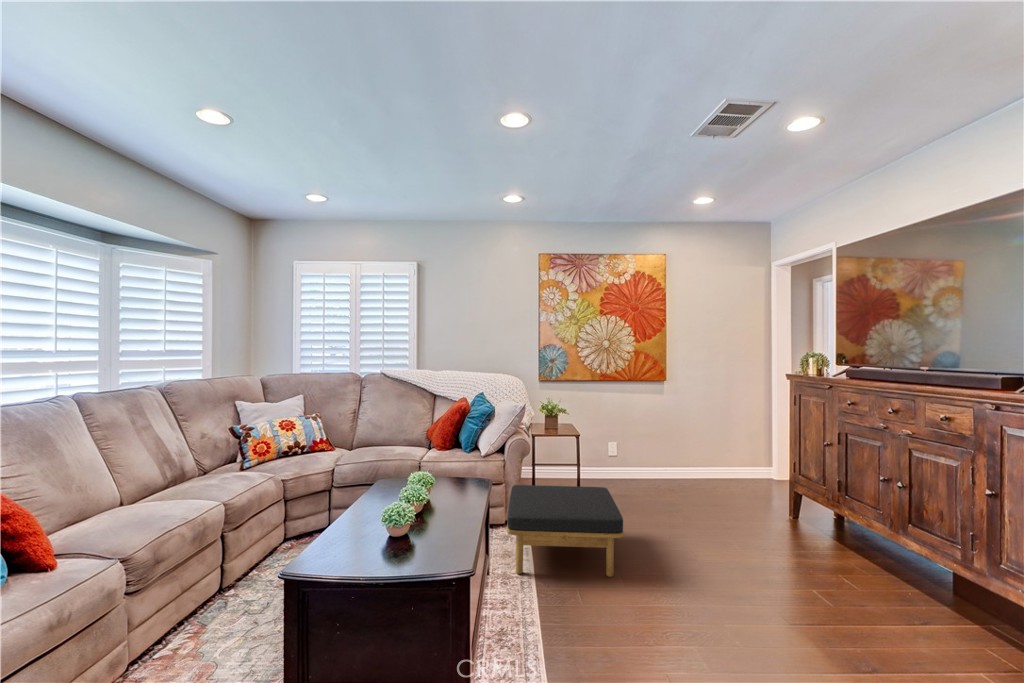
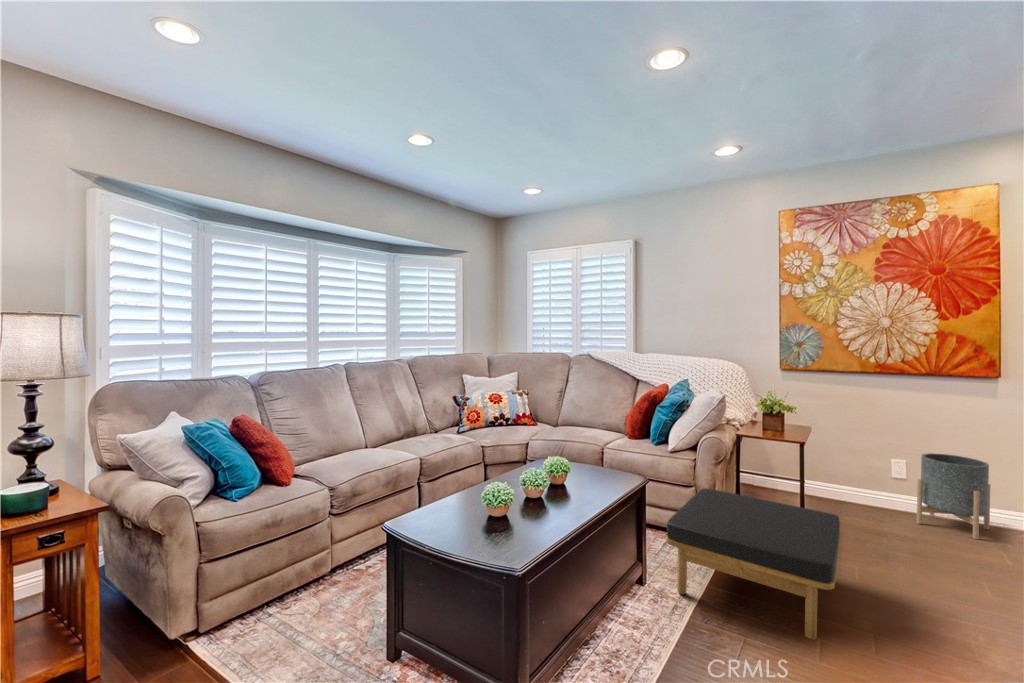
planter: none [628,436,663,491] -> present [917,453,991,539]

